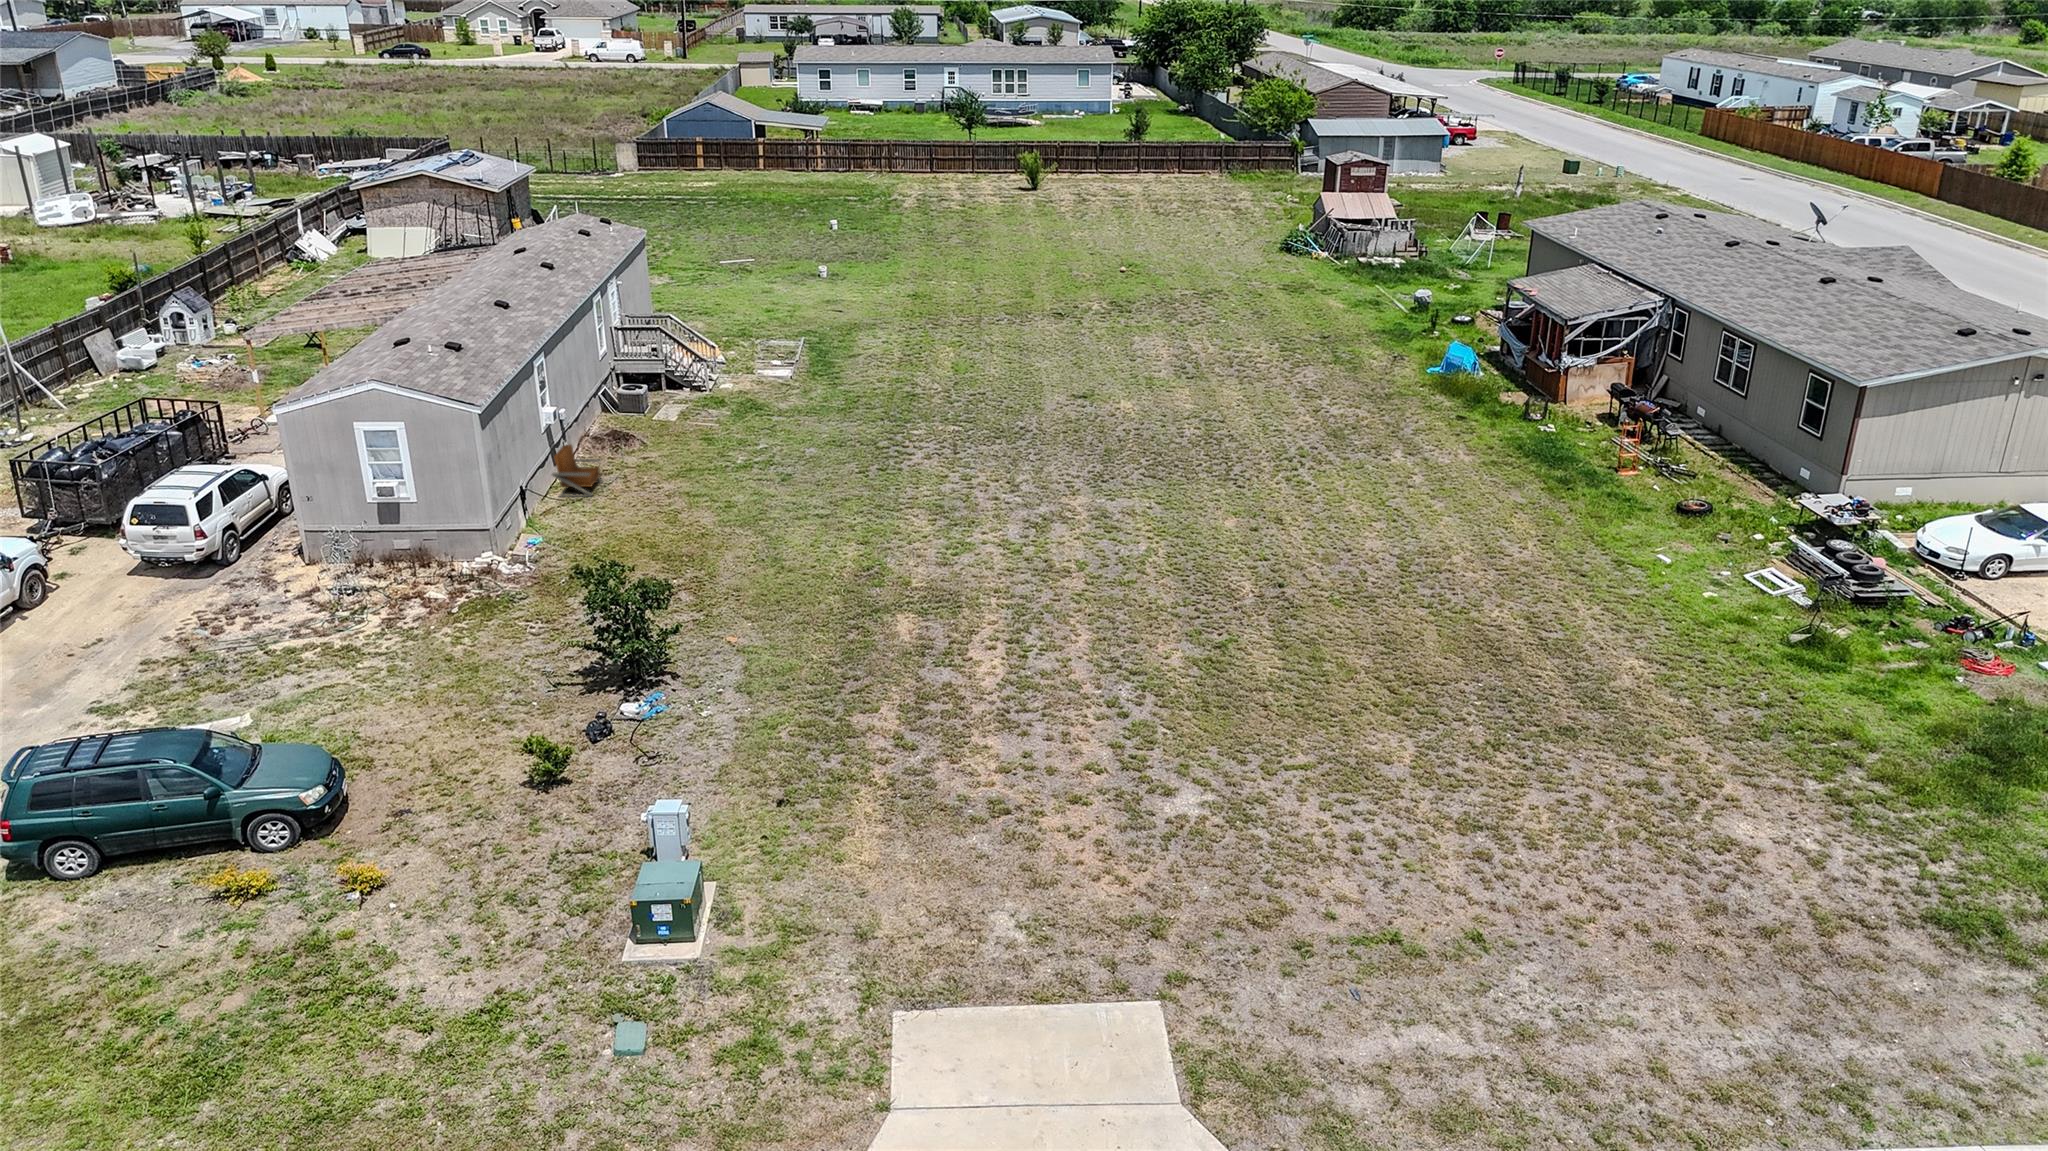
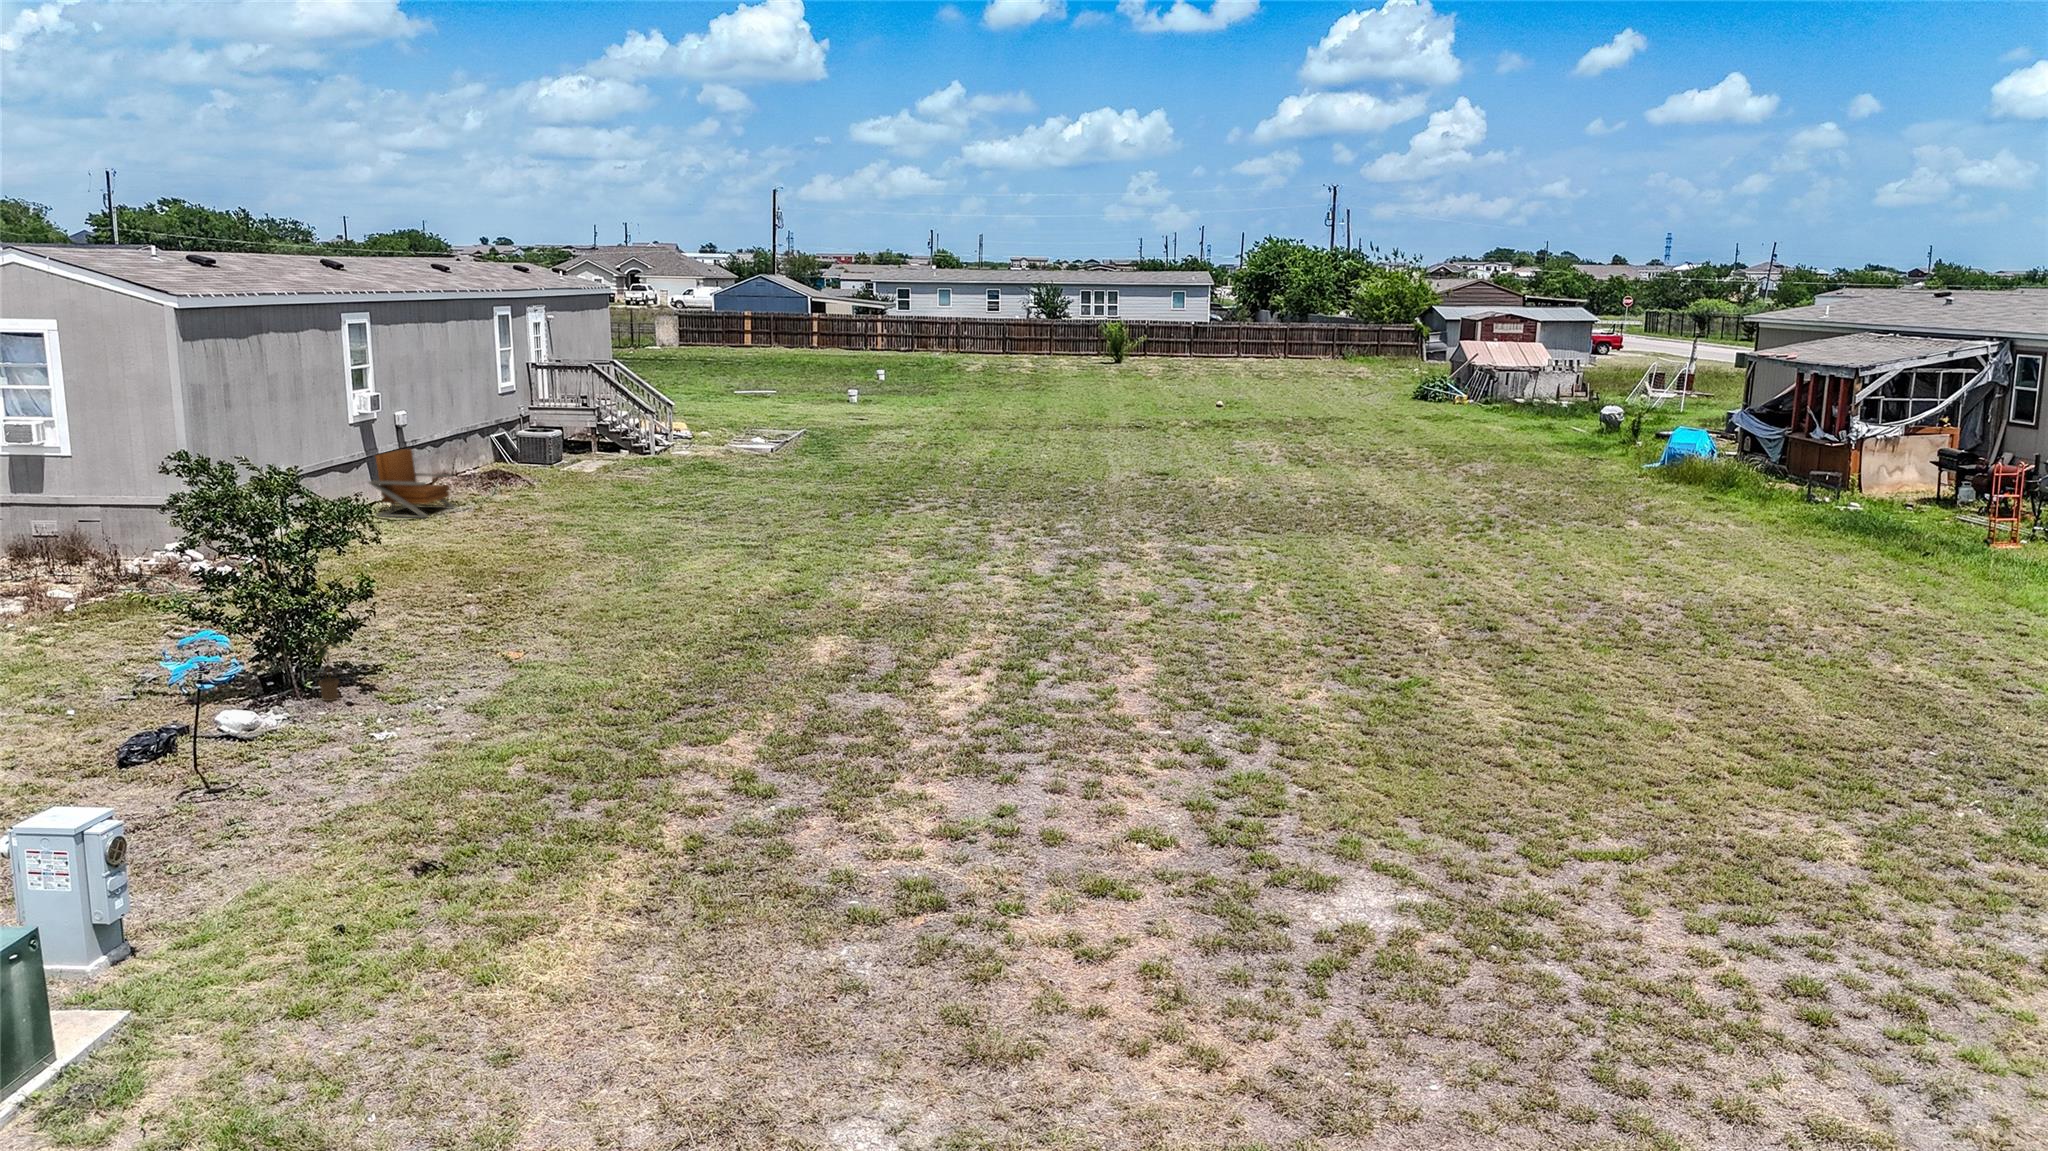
potted plant: none [647,655,667,694] -> present [306,629,348,701]

